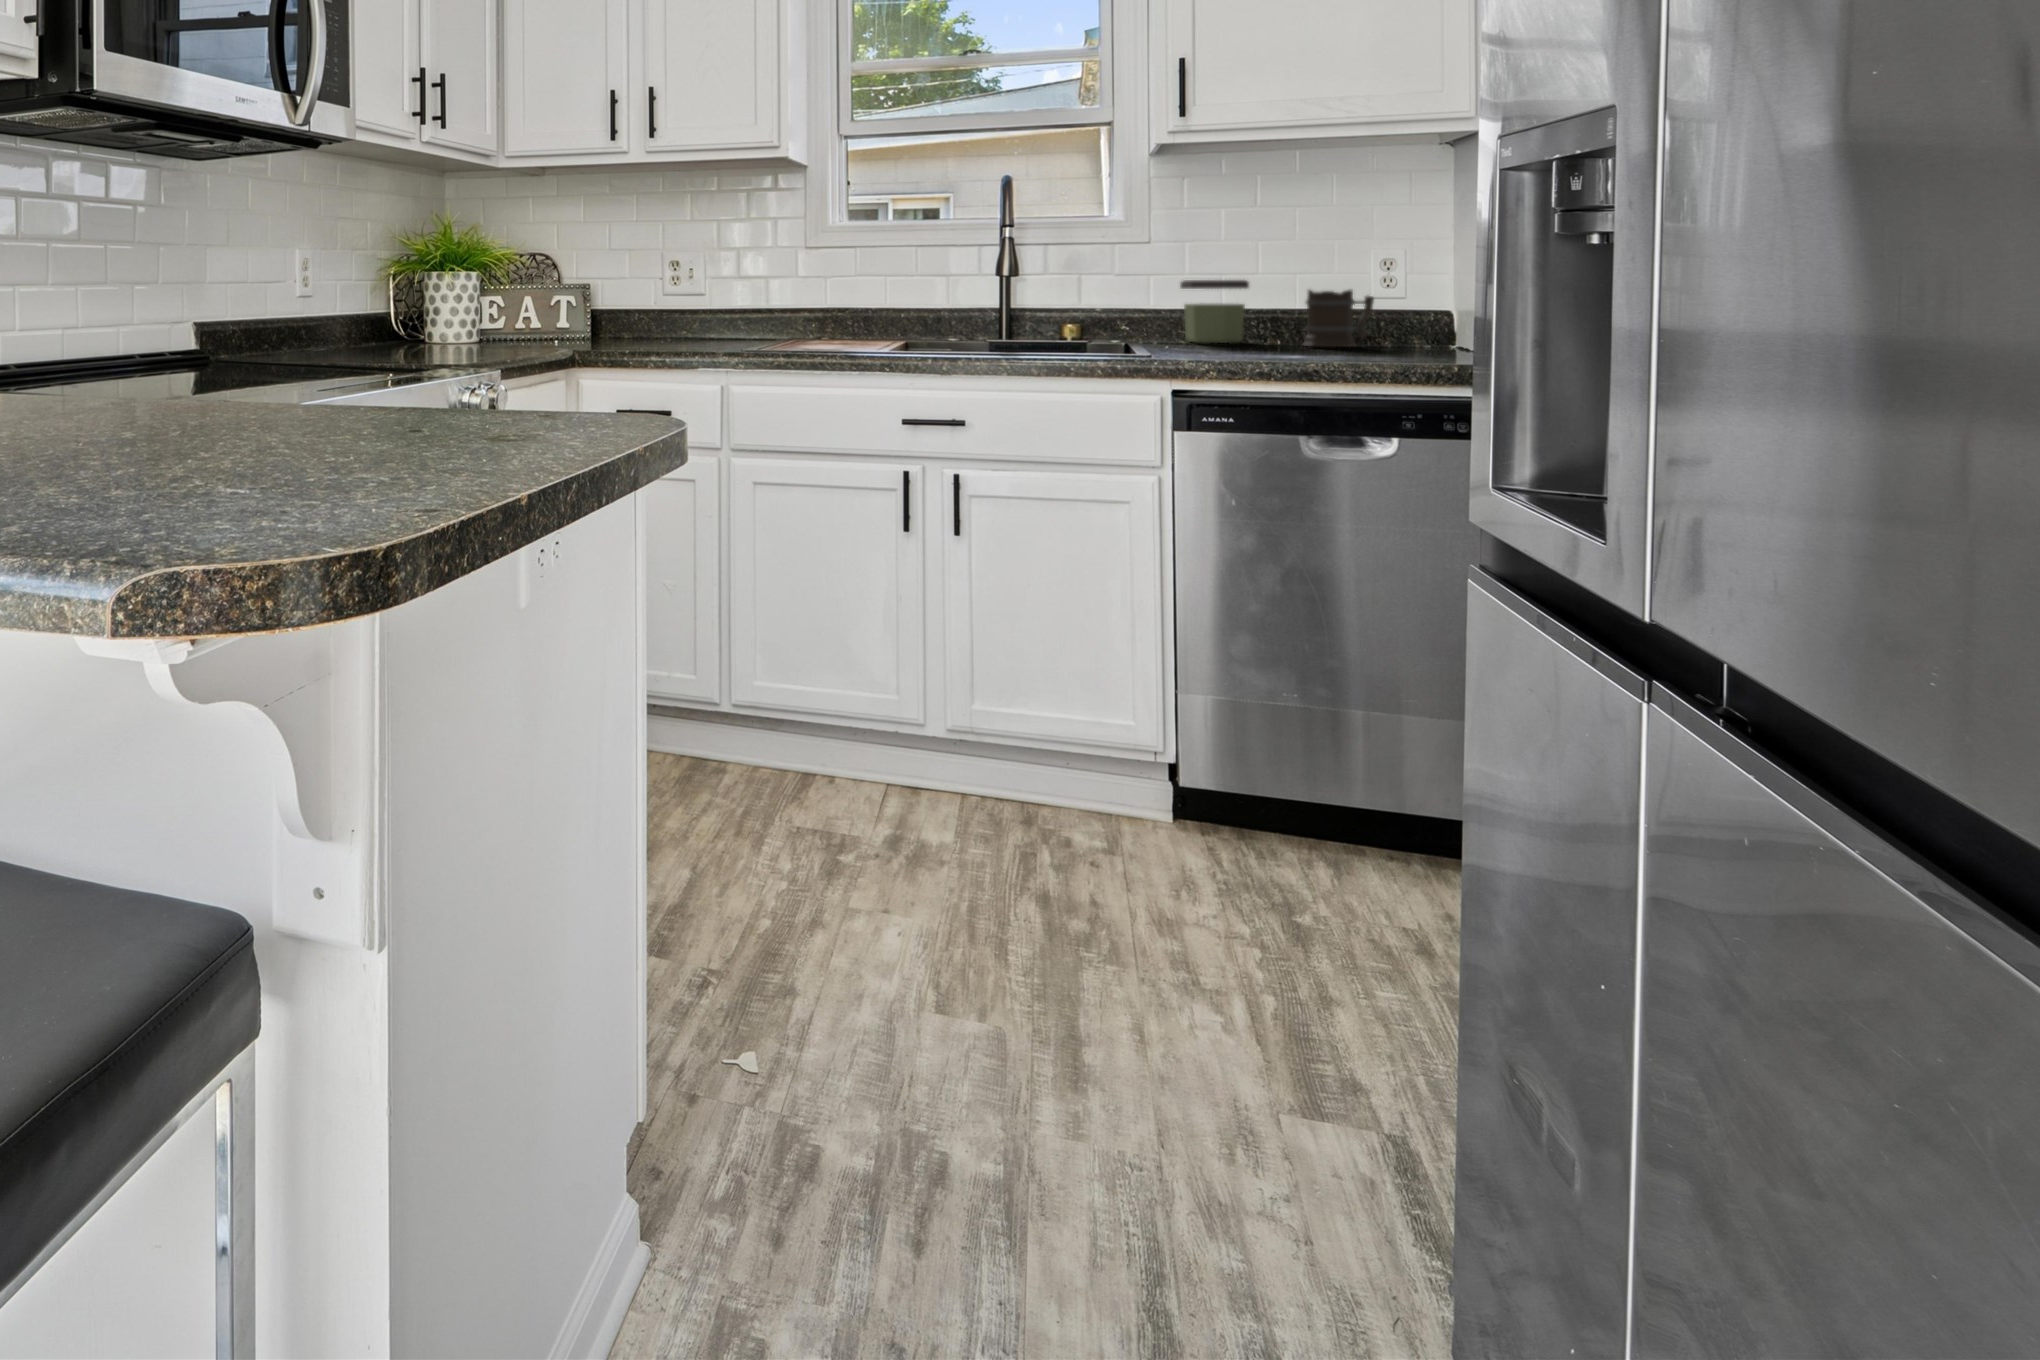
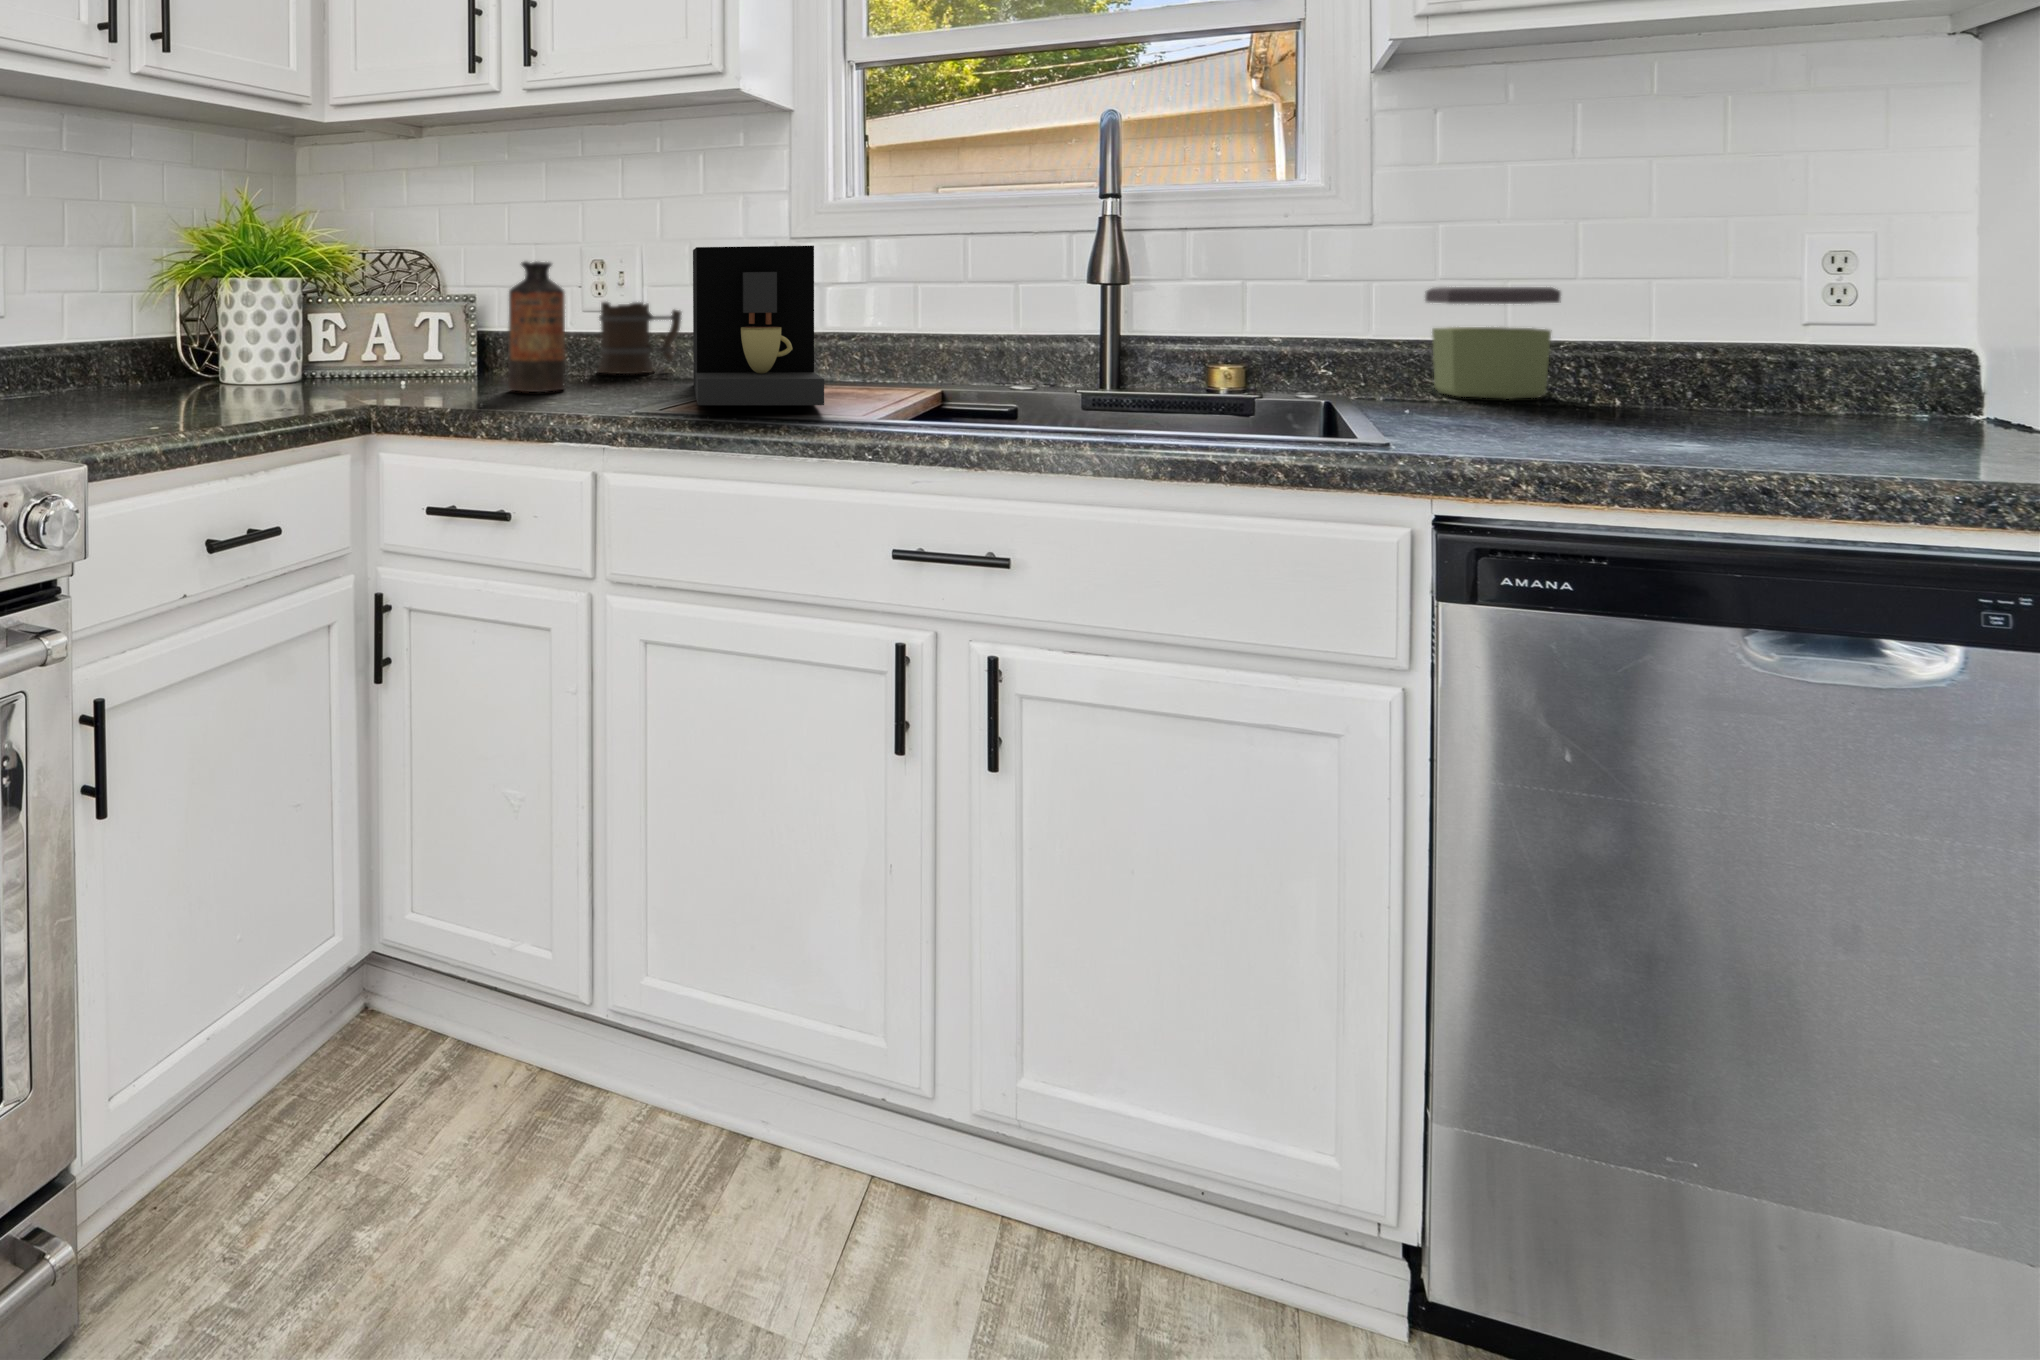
coffee maker: none [743,252,844,349] -> present [693,246,824,405]
bottle: none [624,261,662,347] -> present [508,262,565,392]
mug: present [1303,289,1374,347] -> present [597,301,682,374]

